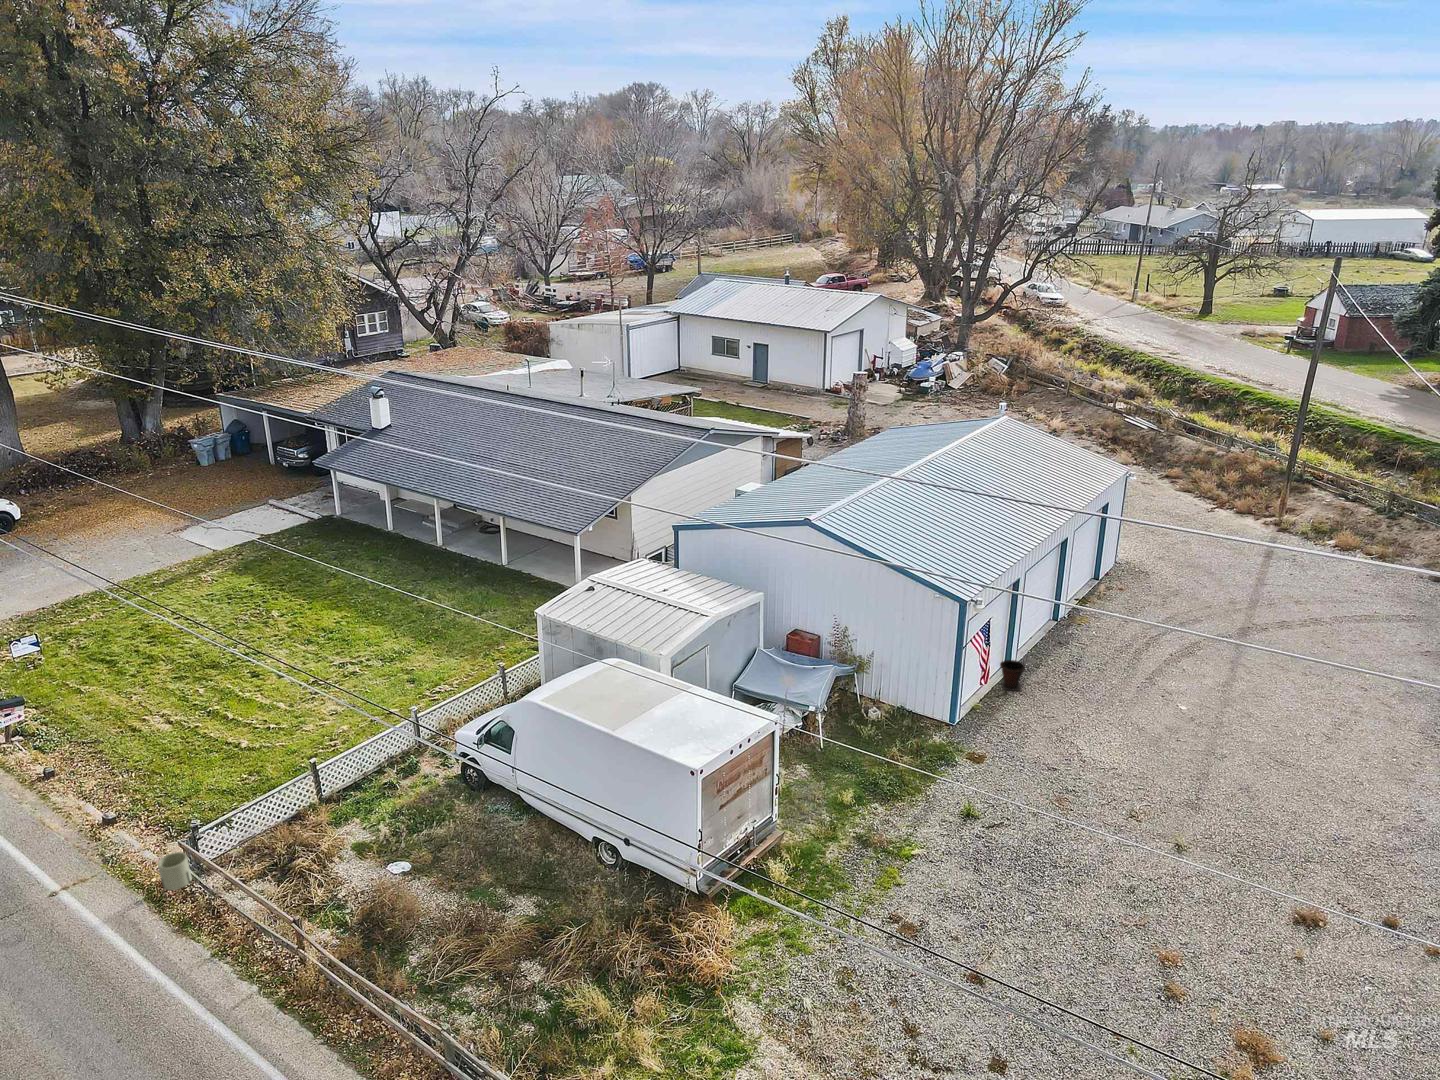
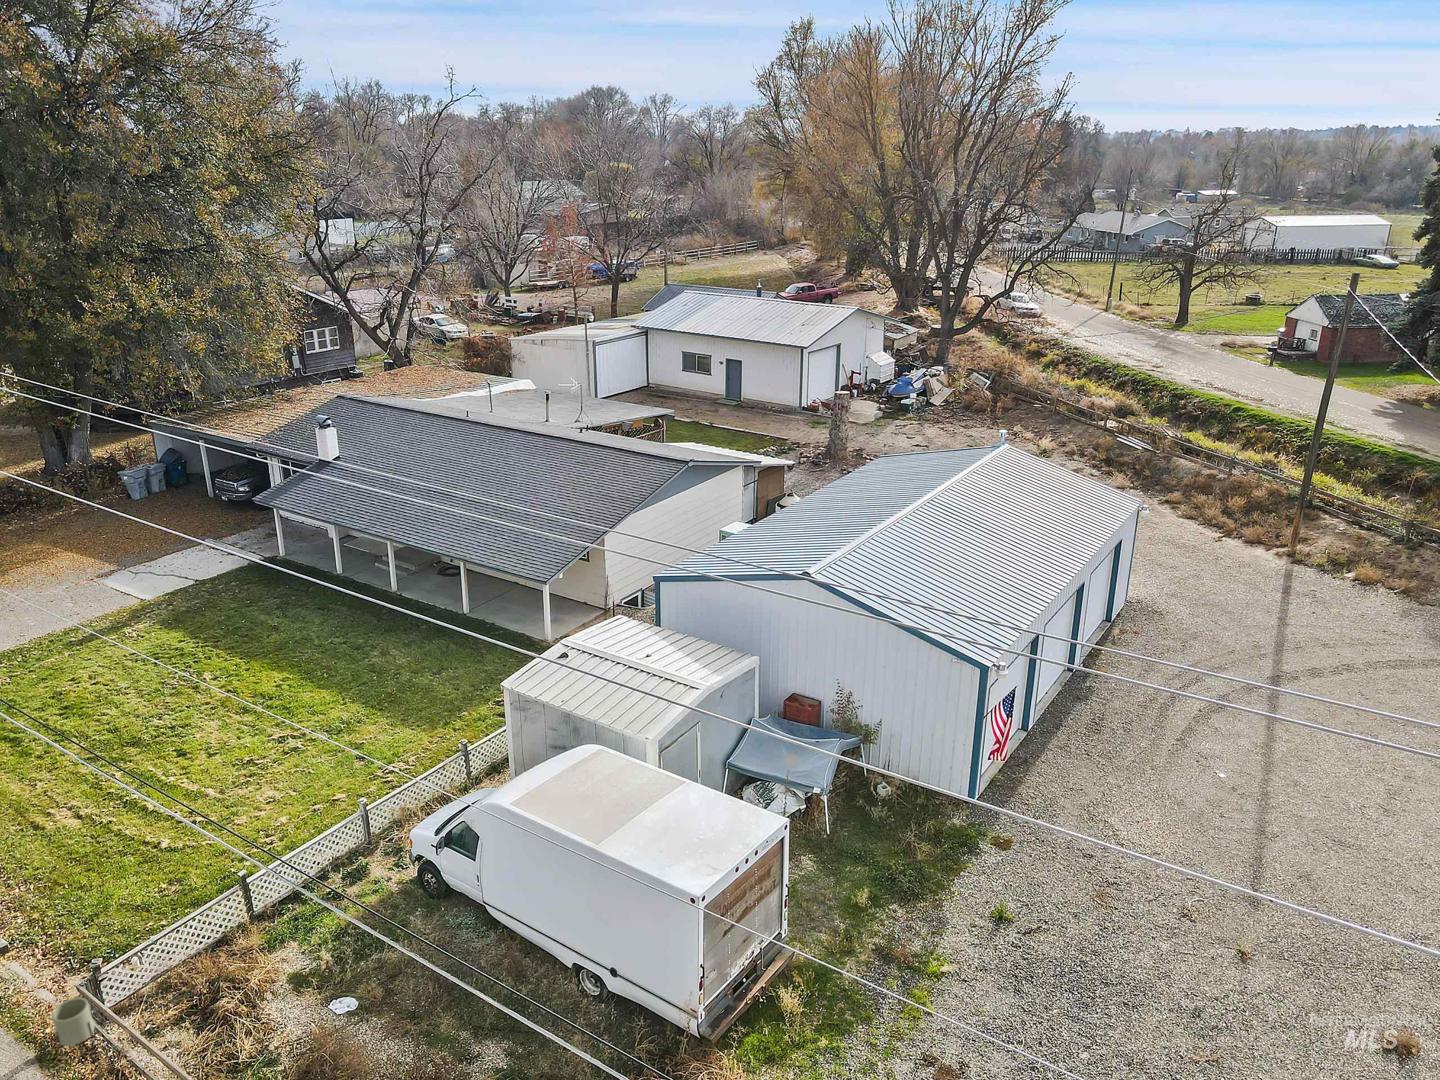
bucket: present [1000,660,1025,691] -> none [1018,723,1047,758]

